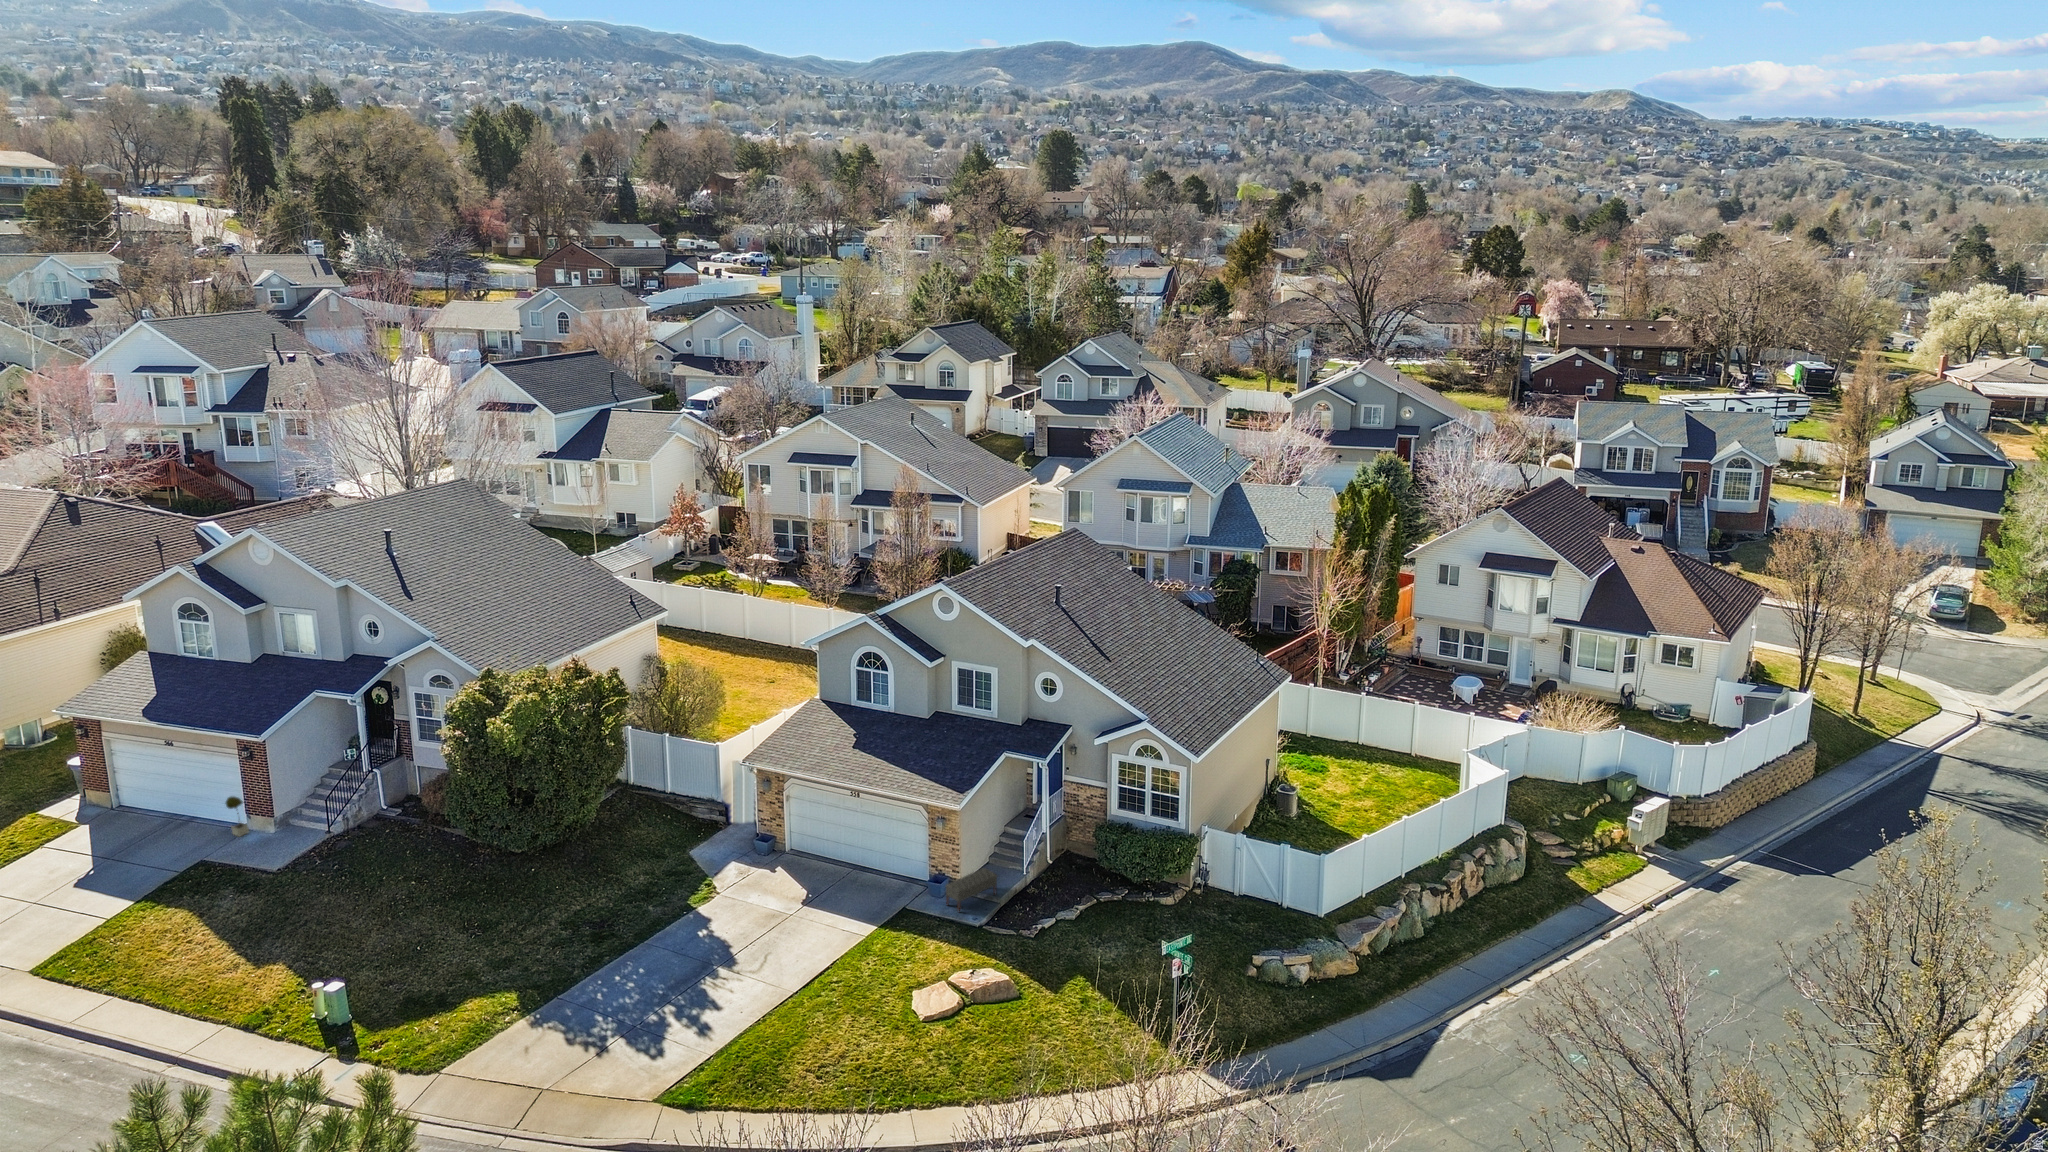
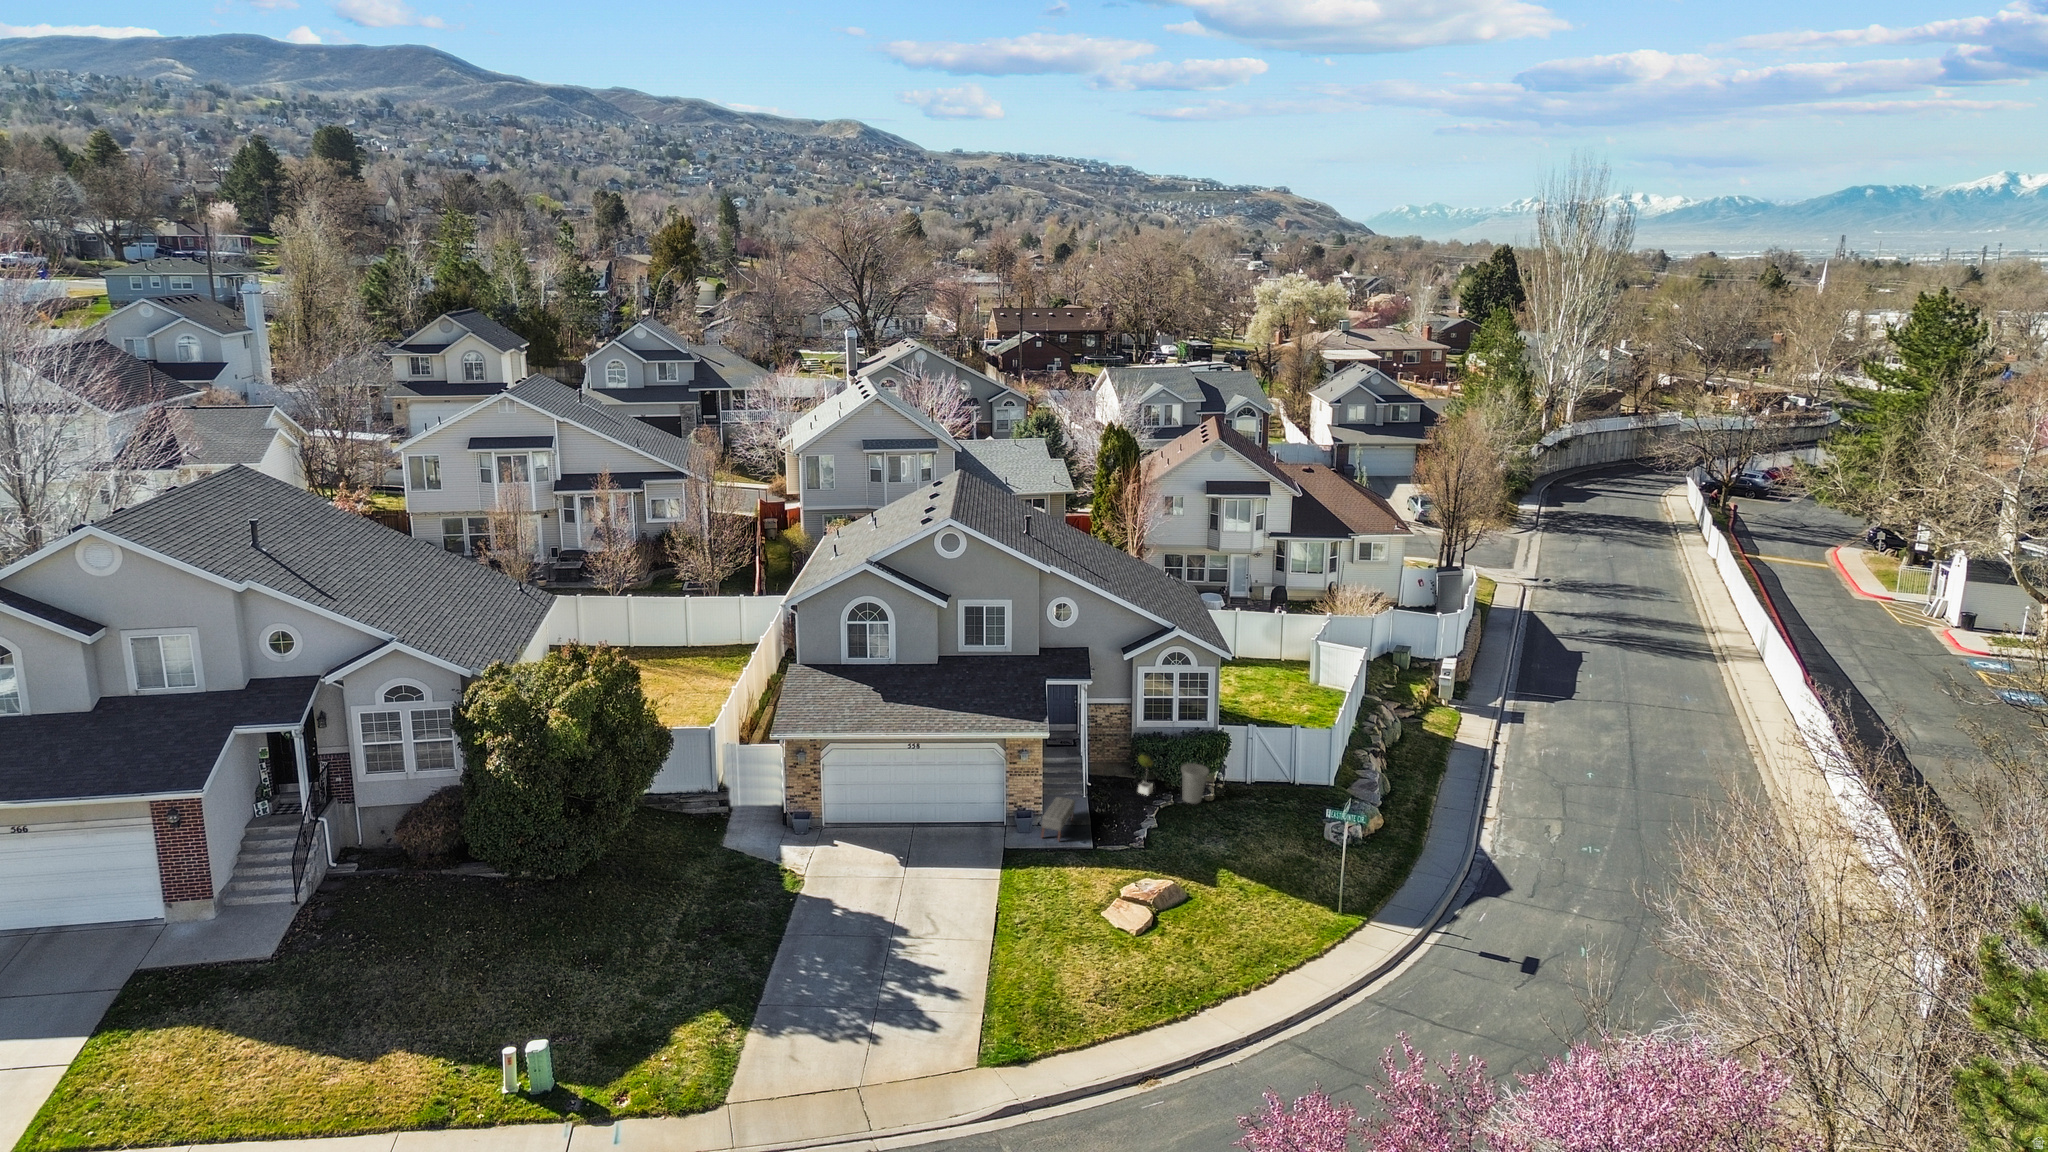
potted tree: present [225,796,249,836] -> present [1138,755,1153,796]
trash can: none [1127,860,1157,903] -> present [1181,763,1209,804]

